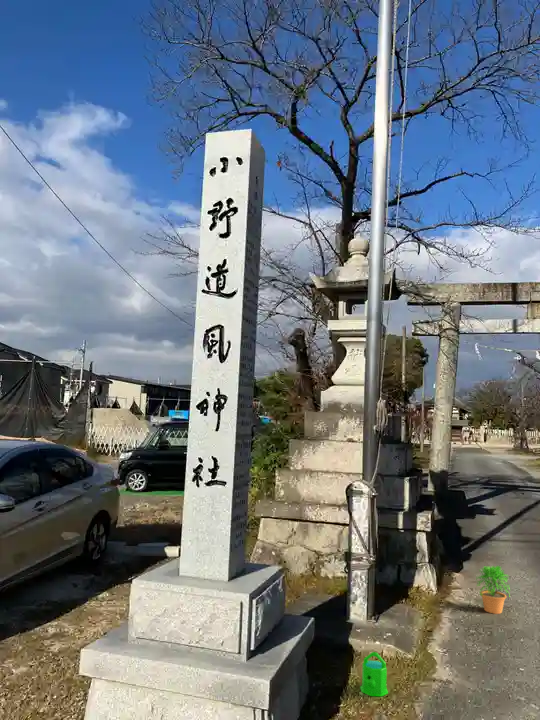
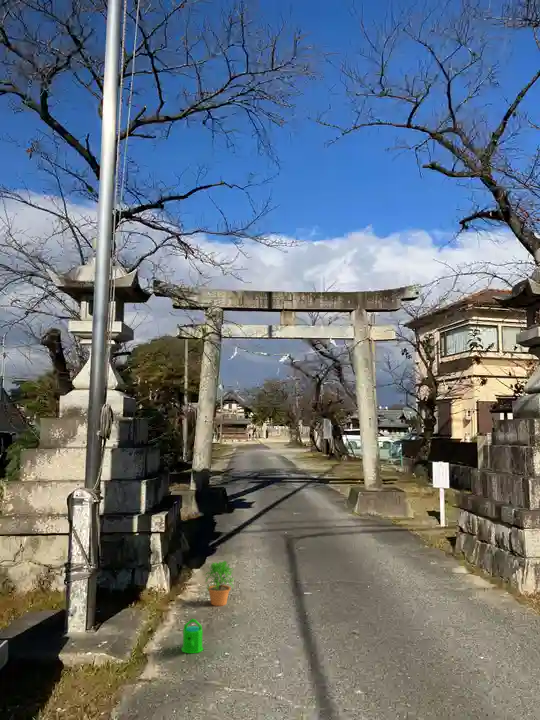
watering can: present [360,652,388,696] -> present [181,619,204,654]

